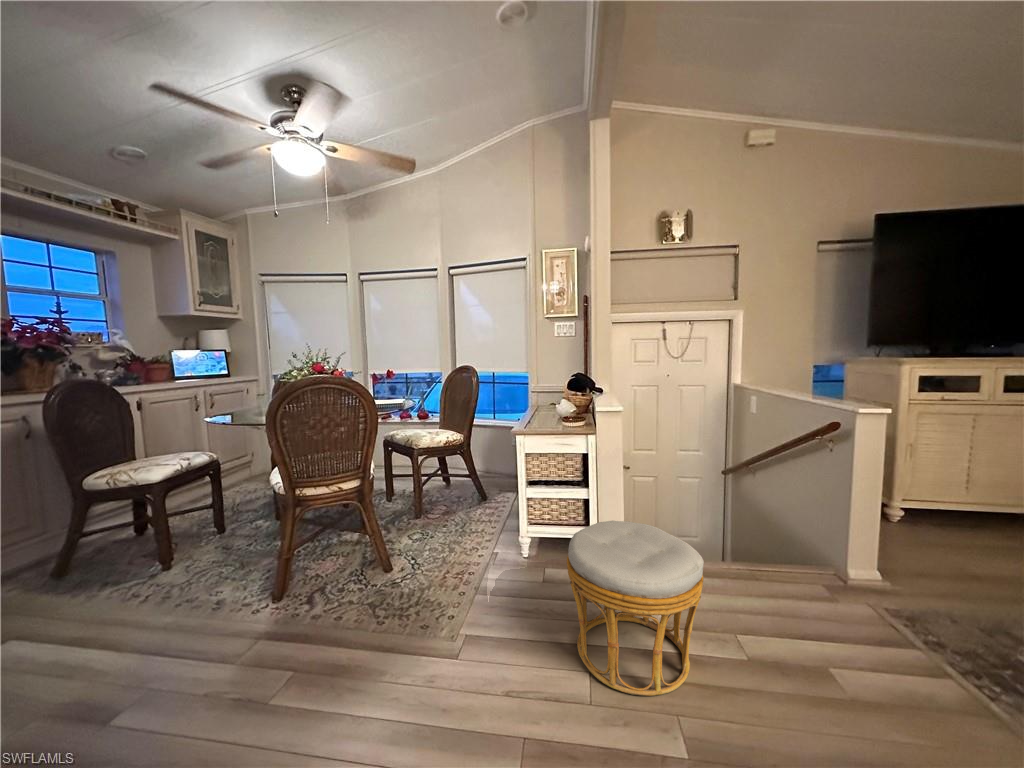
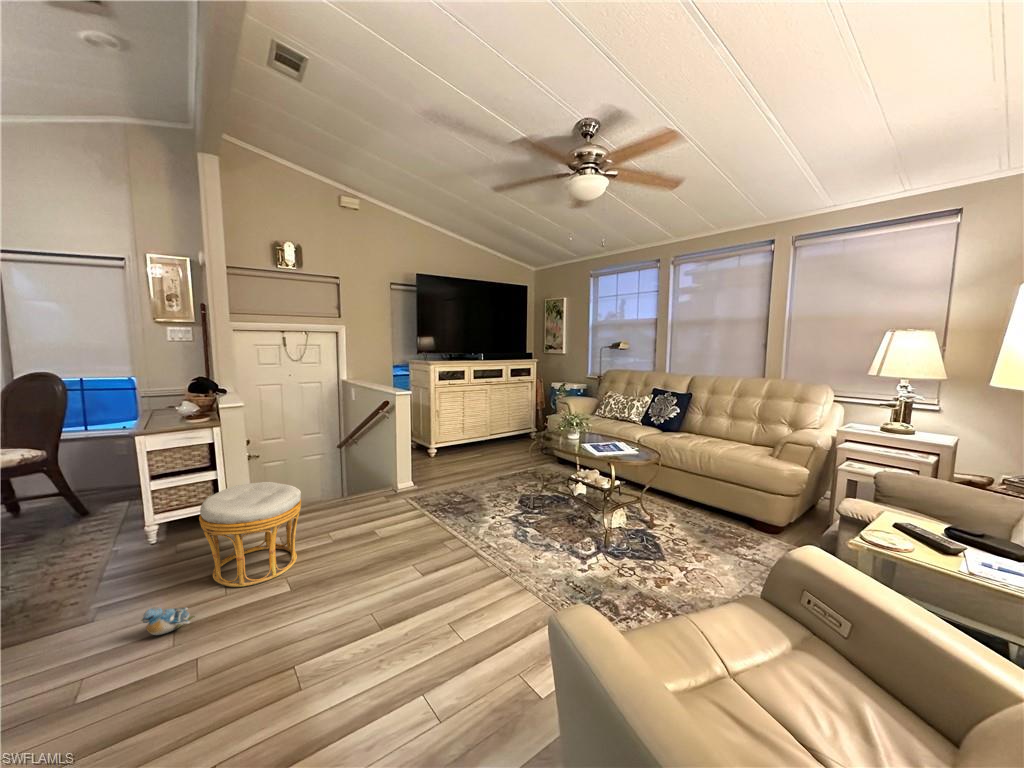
plush toy: none [493,684,552,733] -> present [142,607,195,635]

